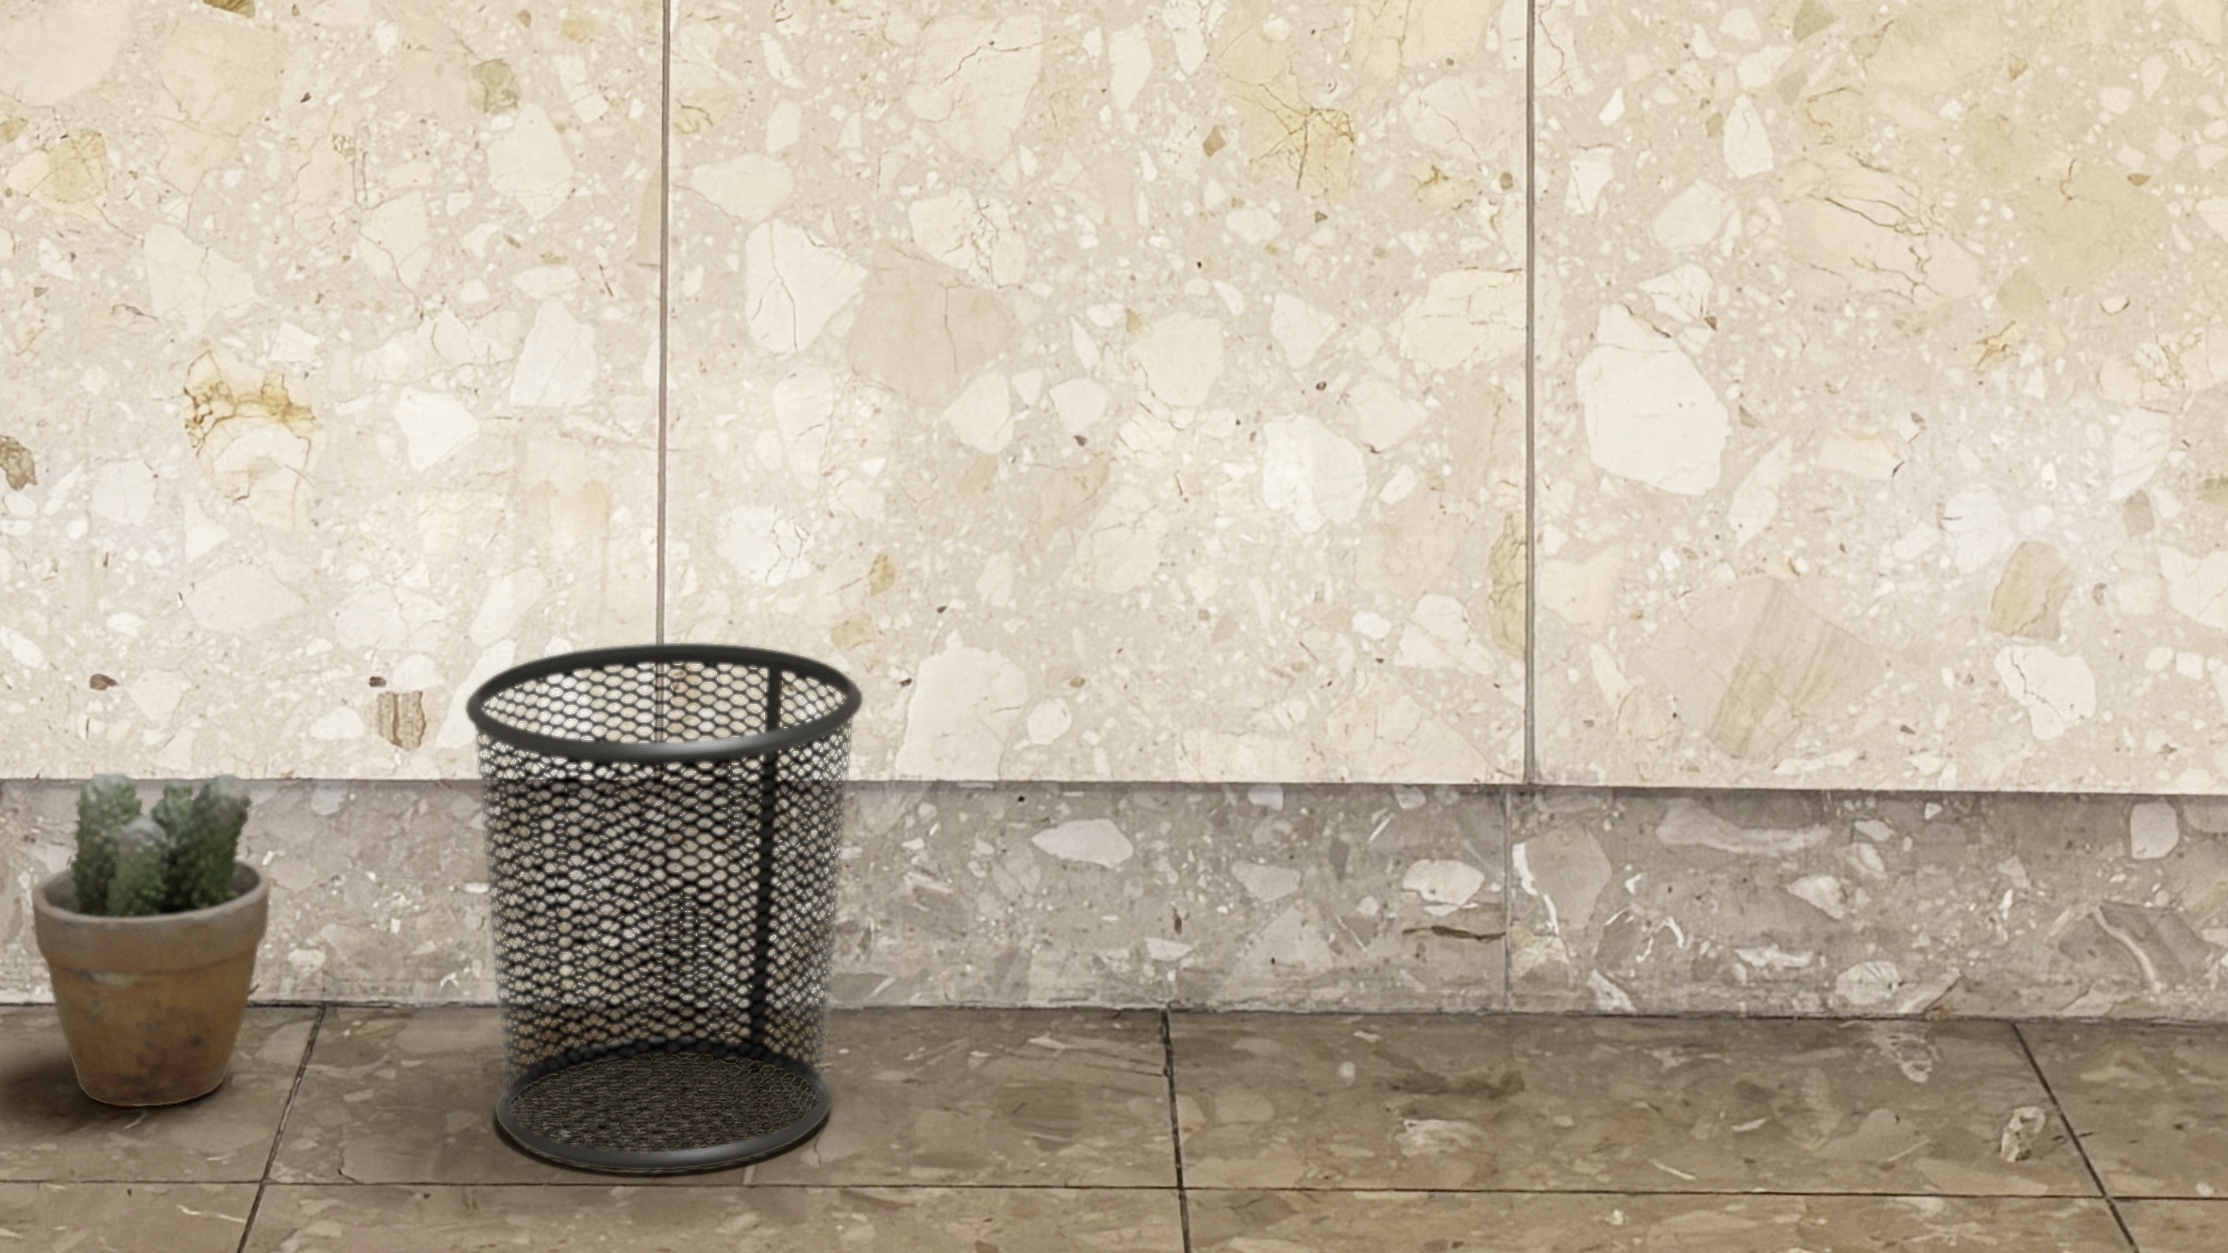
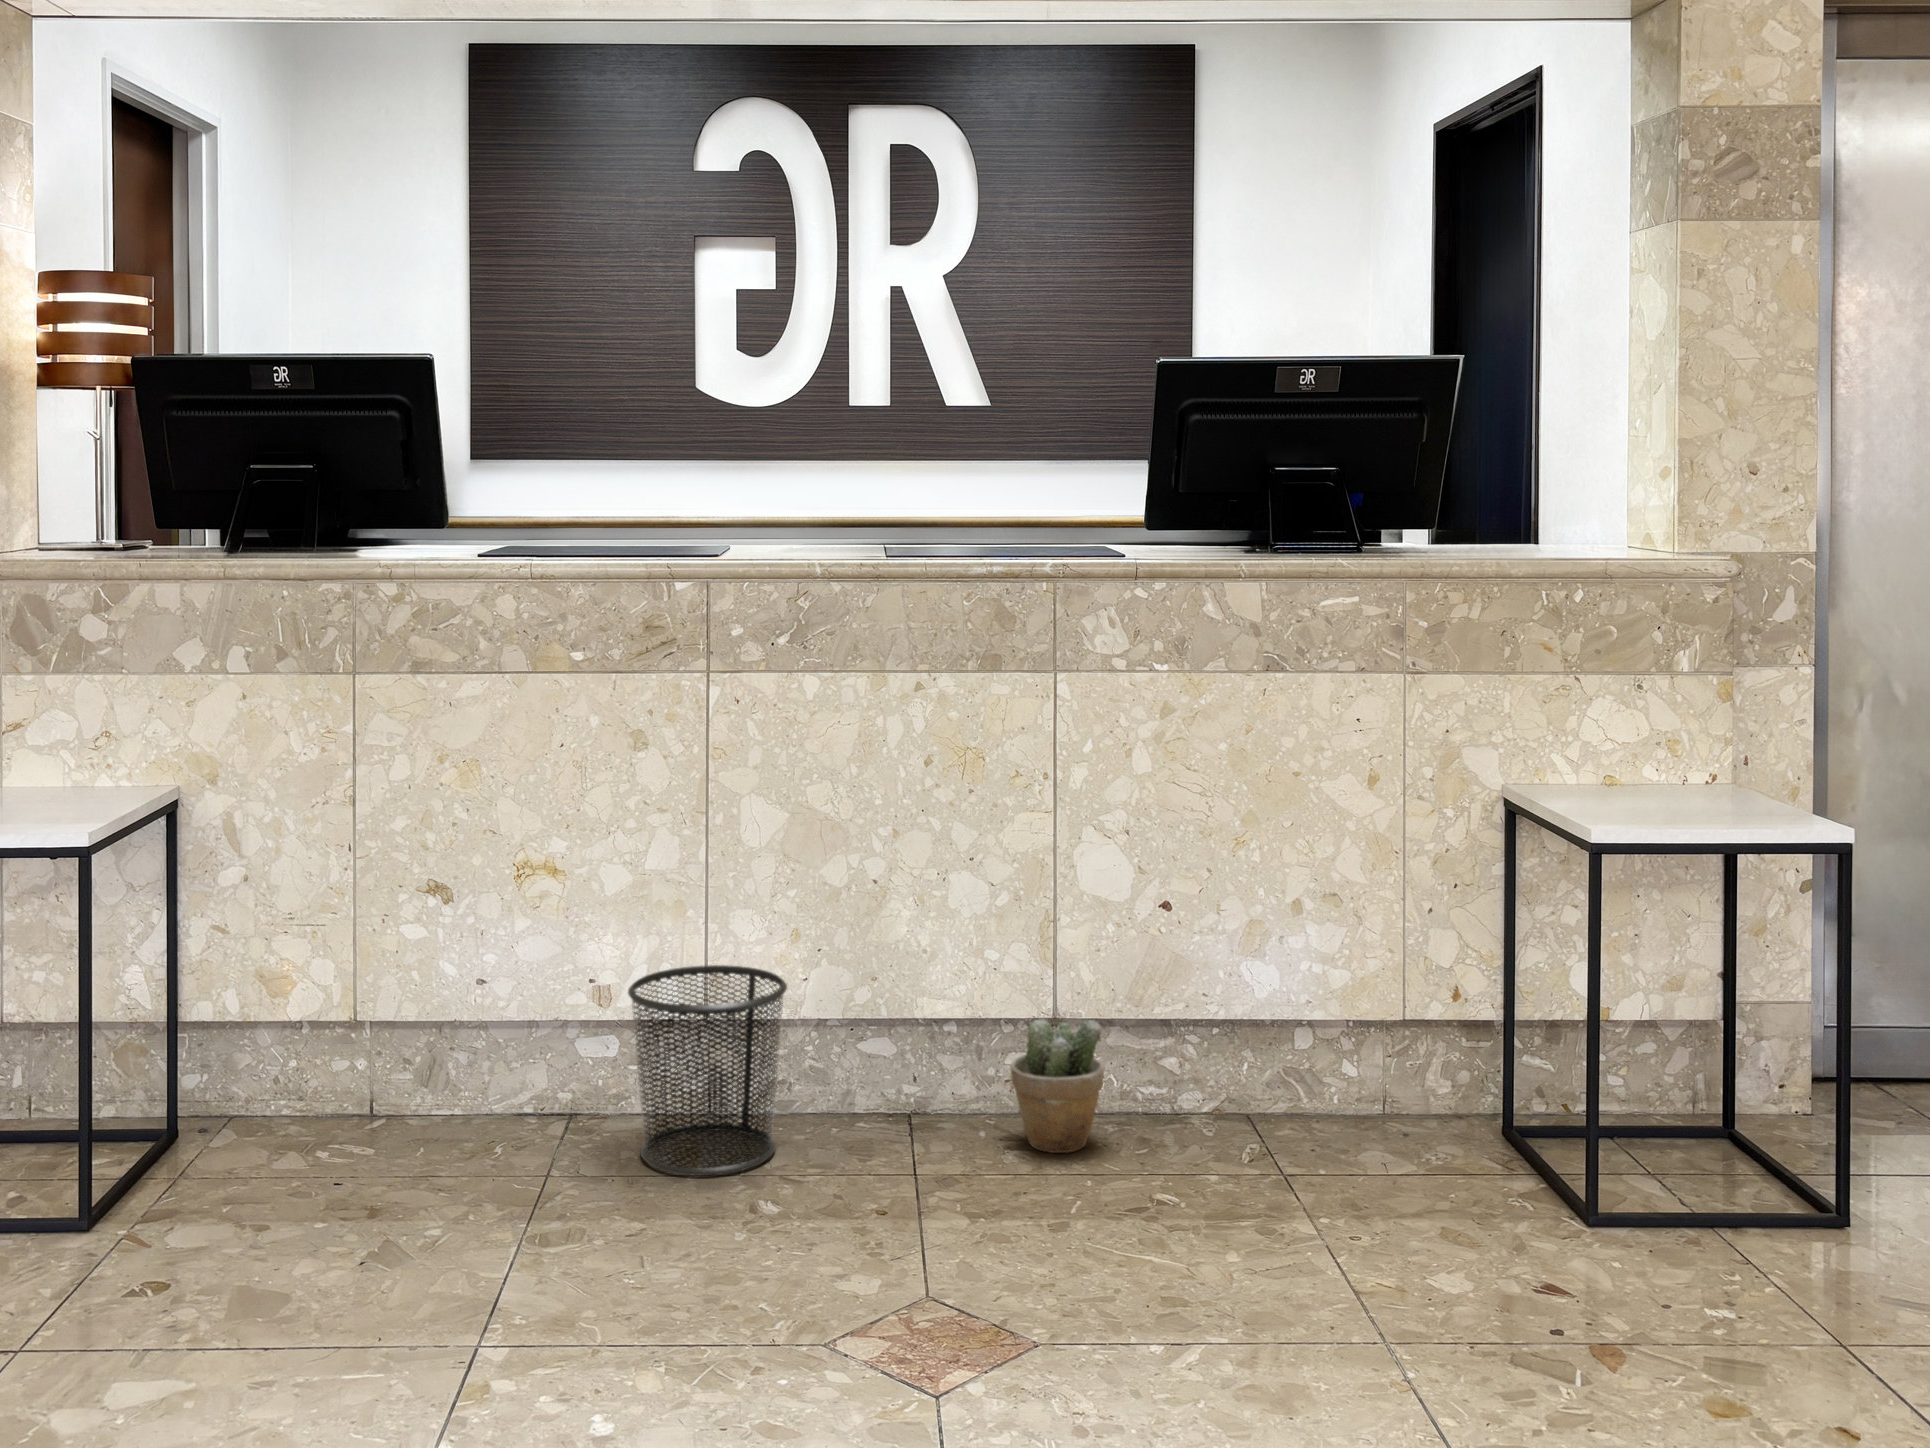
potted plant: present [31,773,271,1107] -> present [1010,1020,1104,1153]

